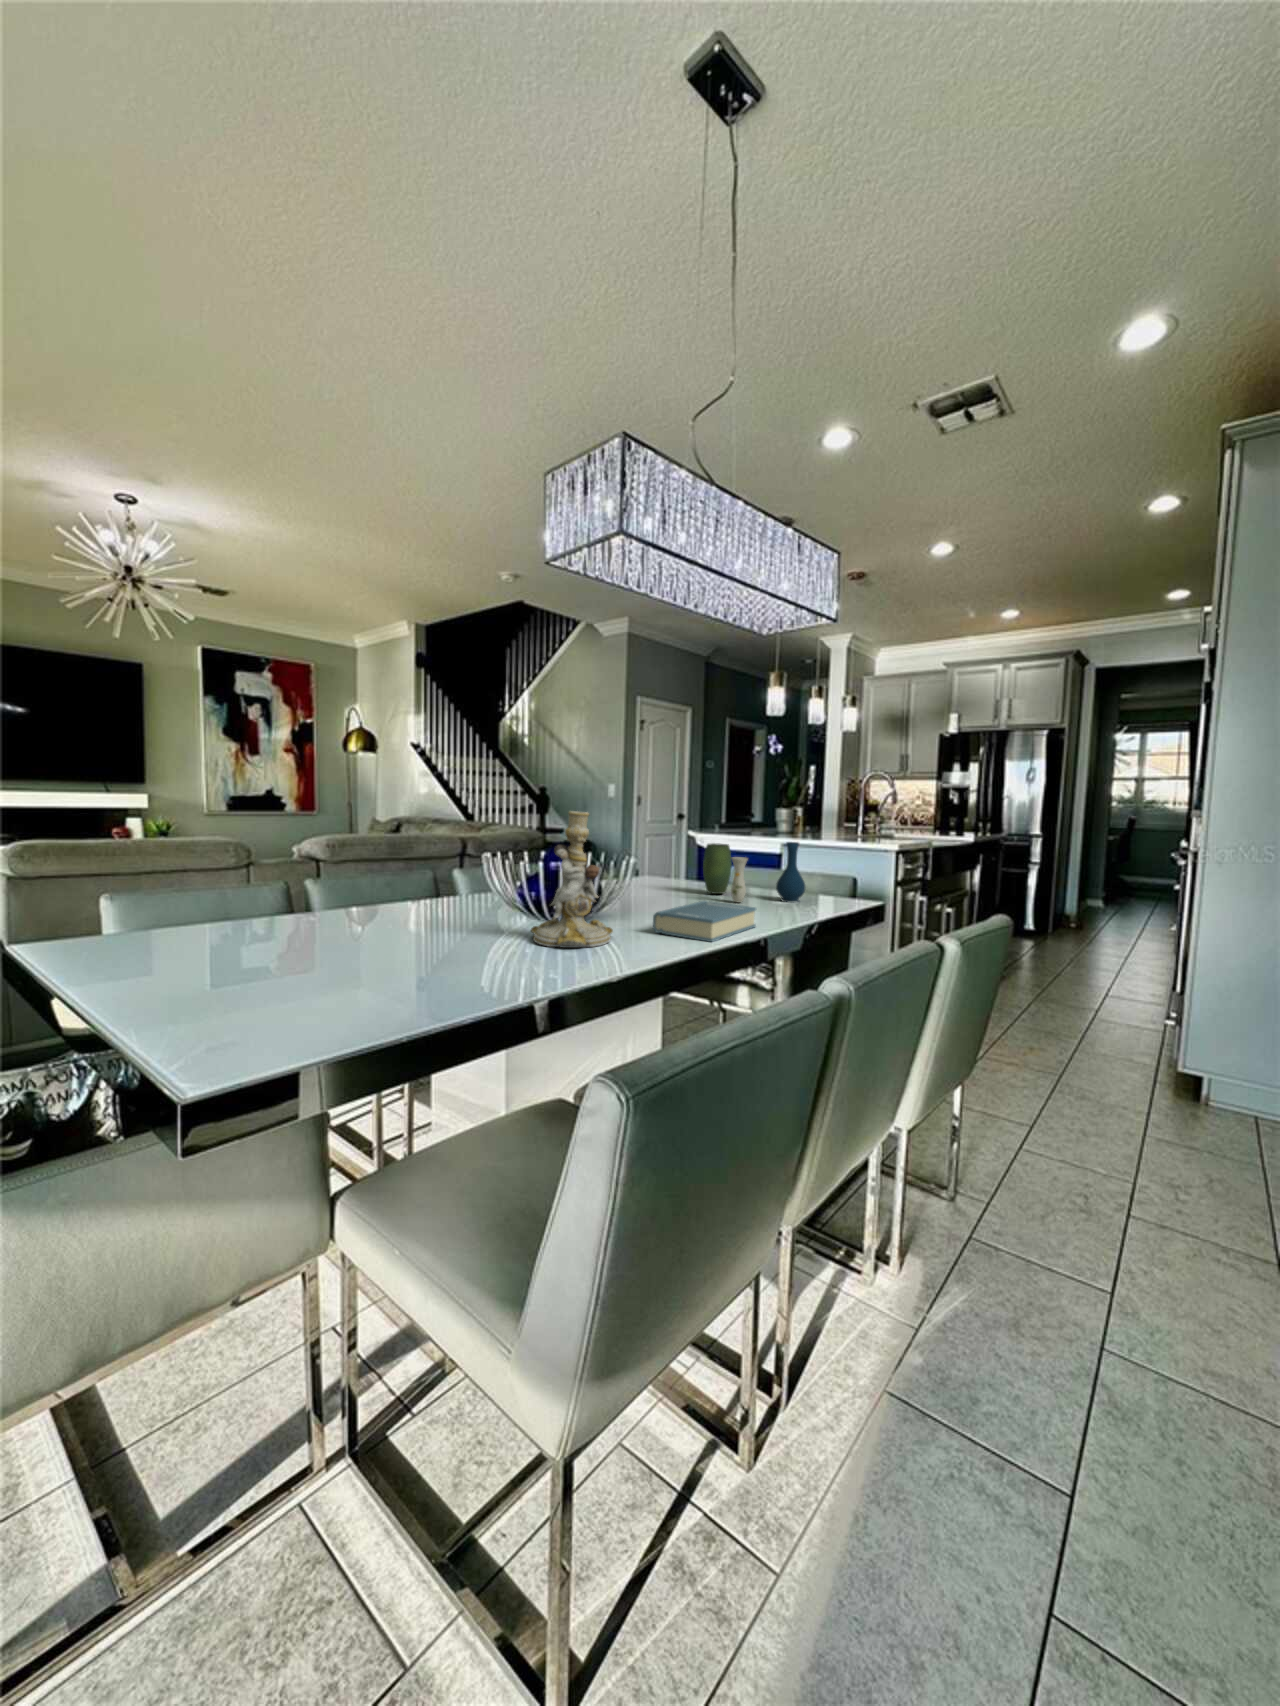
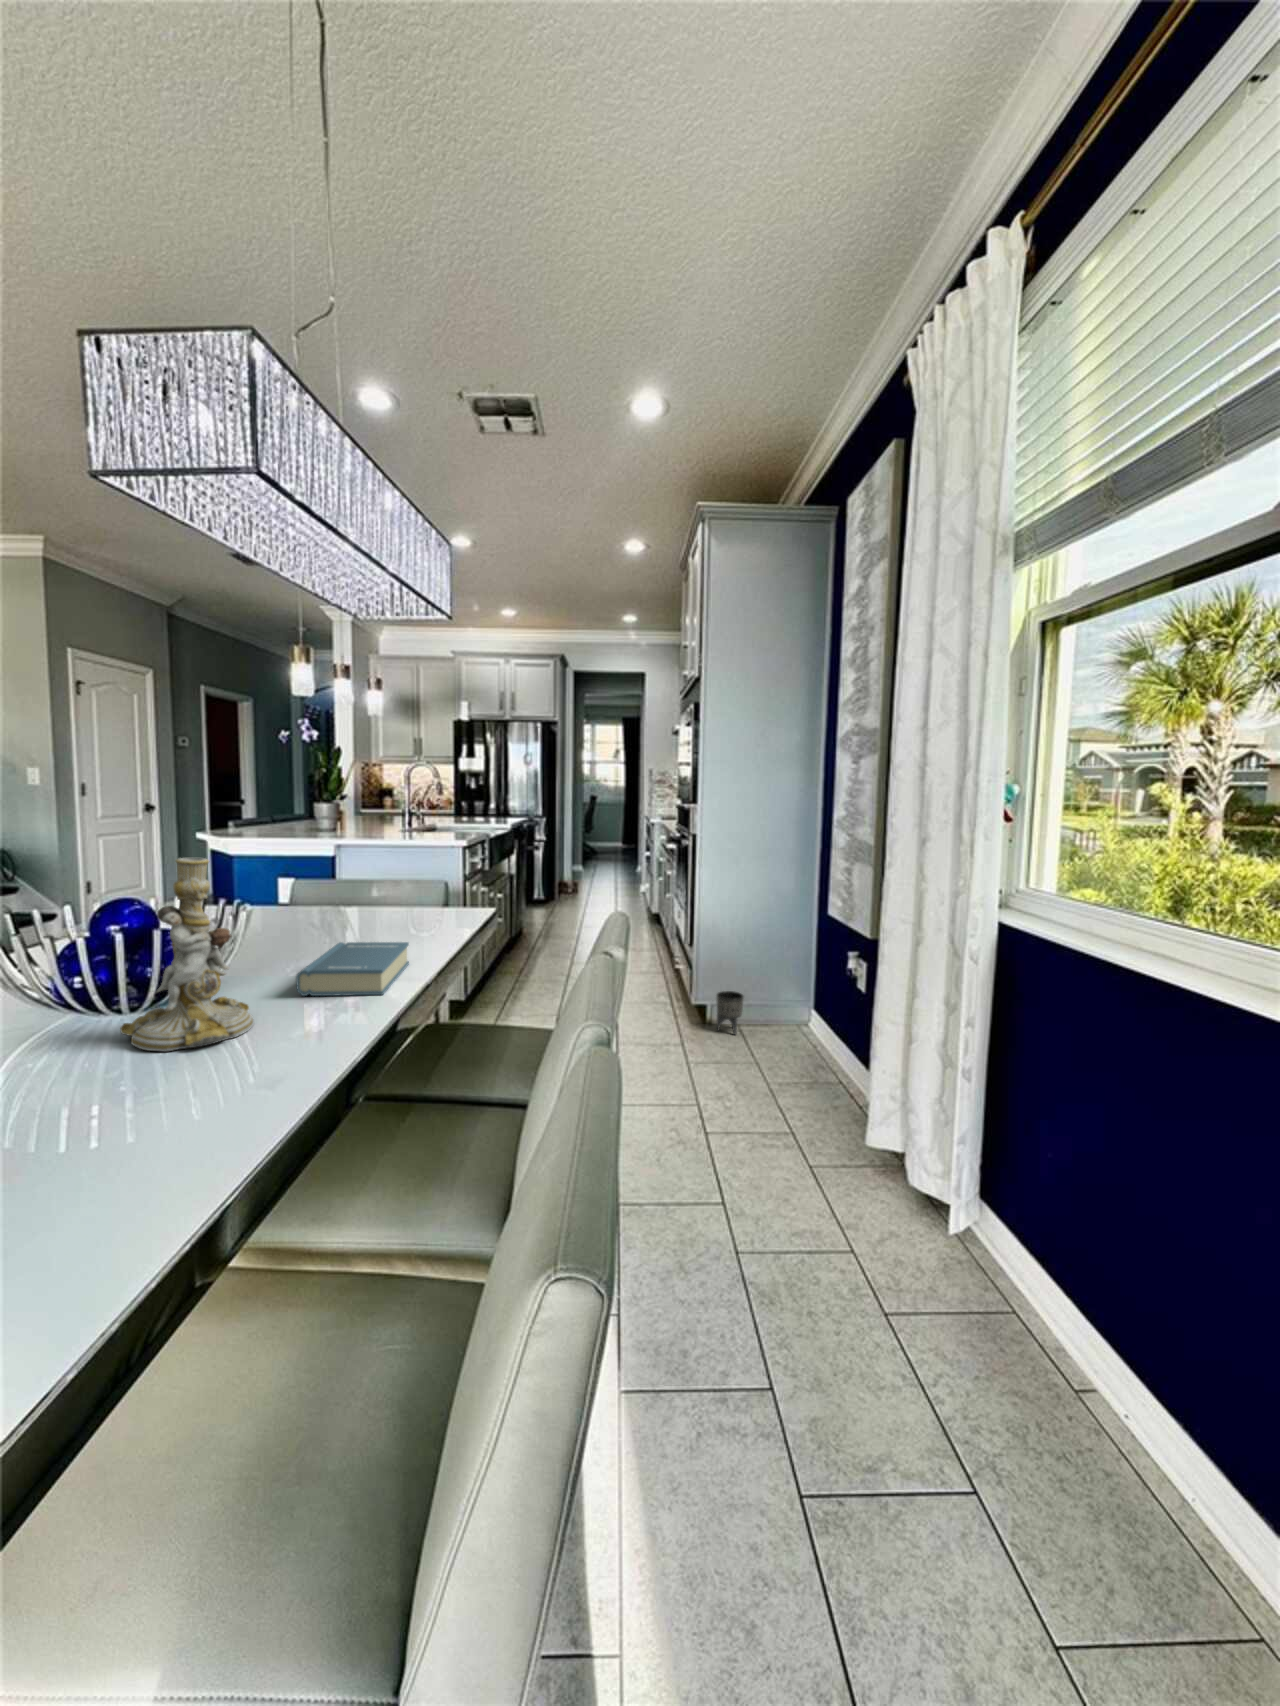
vase: present [703,842,805,902] -> none [295,857,423,933]
planter: none [1204,1059,1252,1120] -> present [716,991,744,1035]

